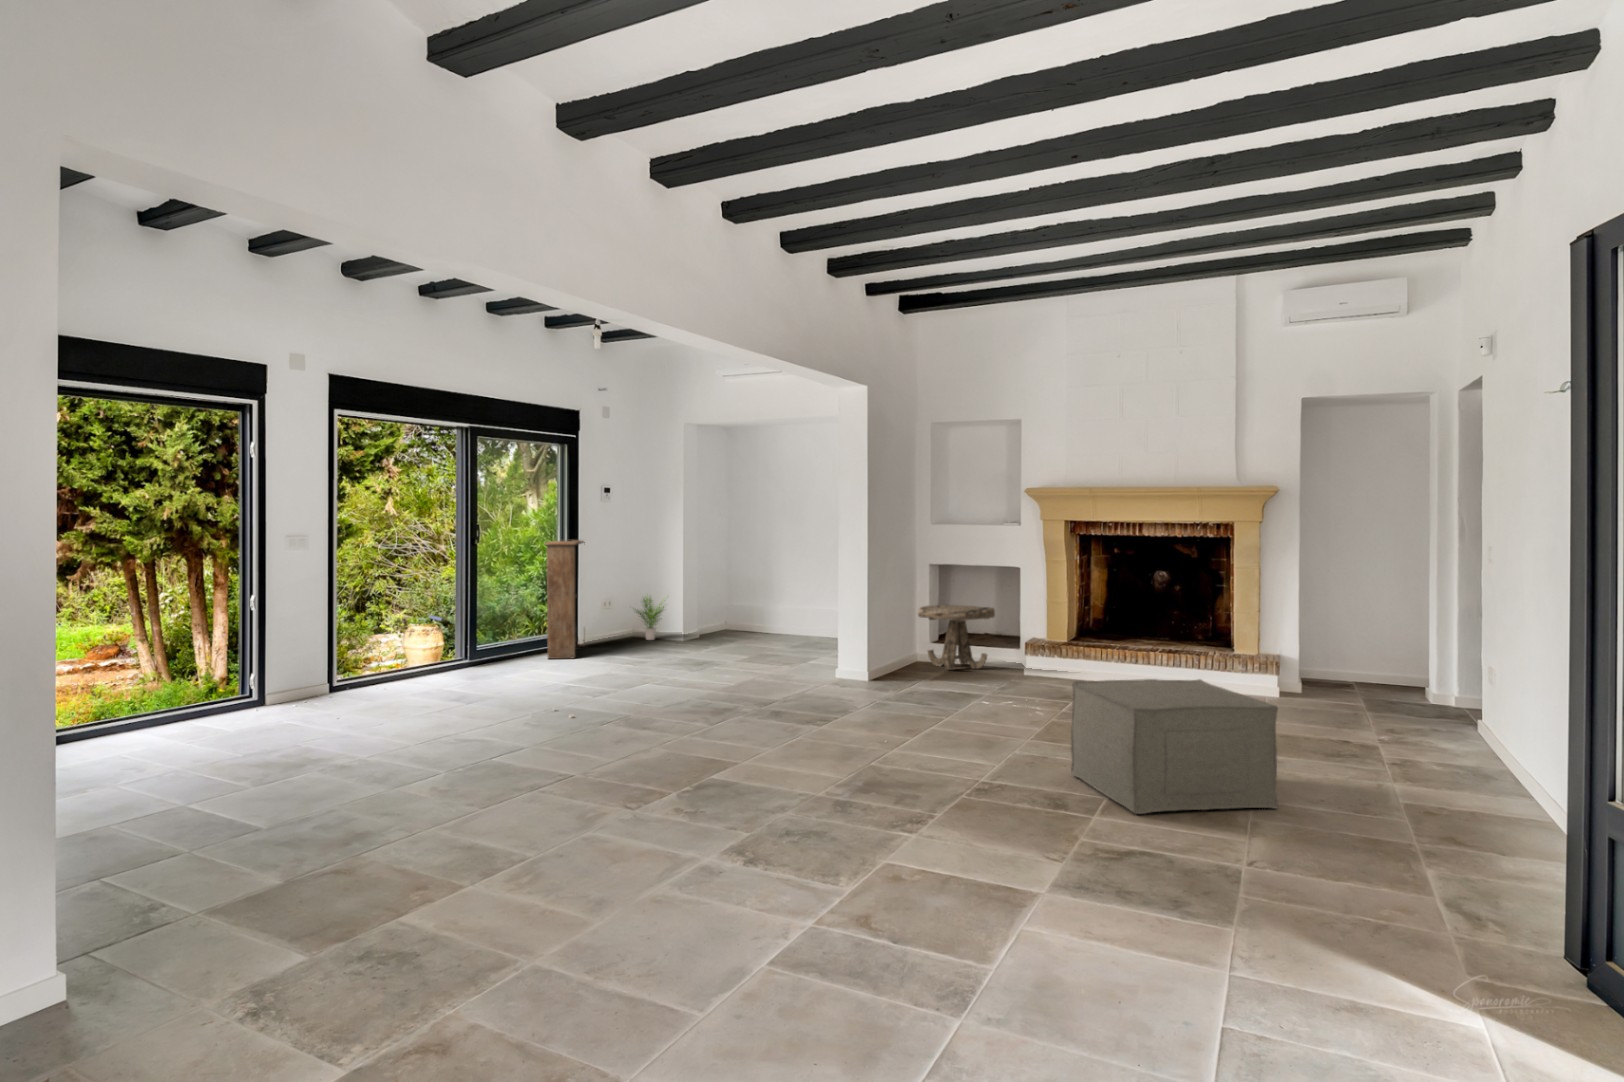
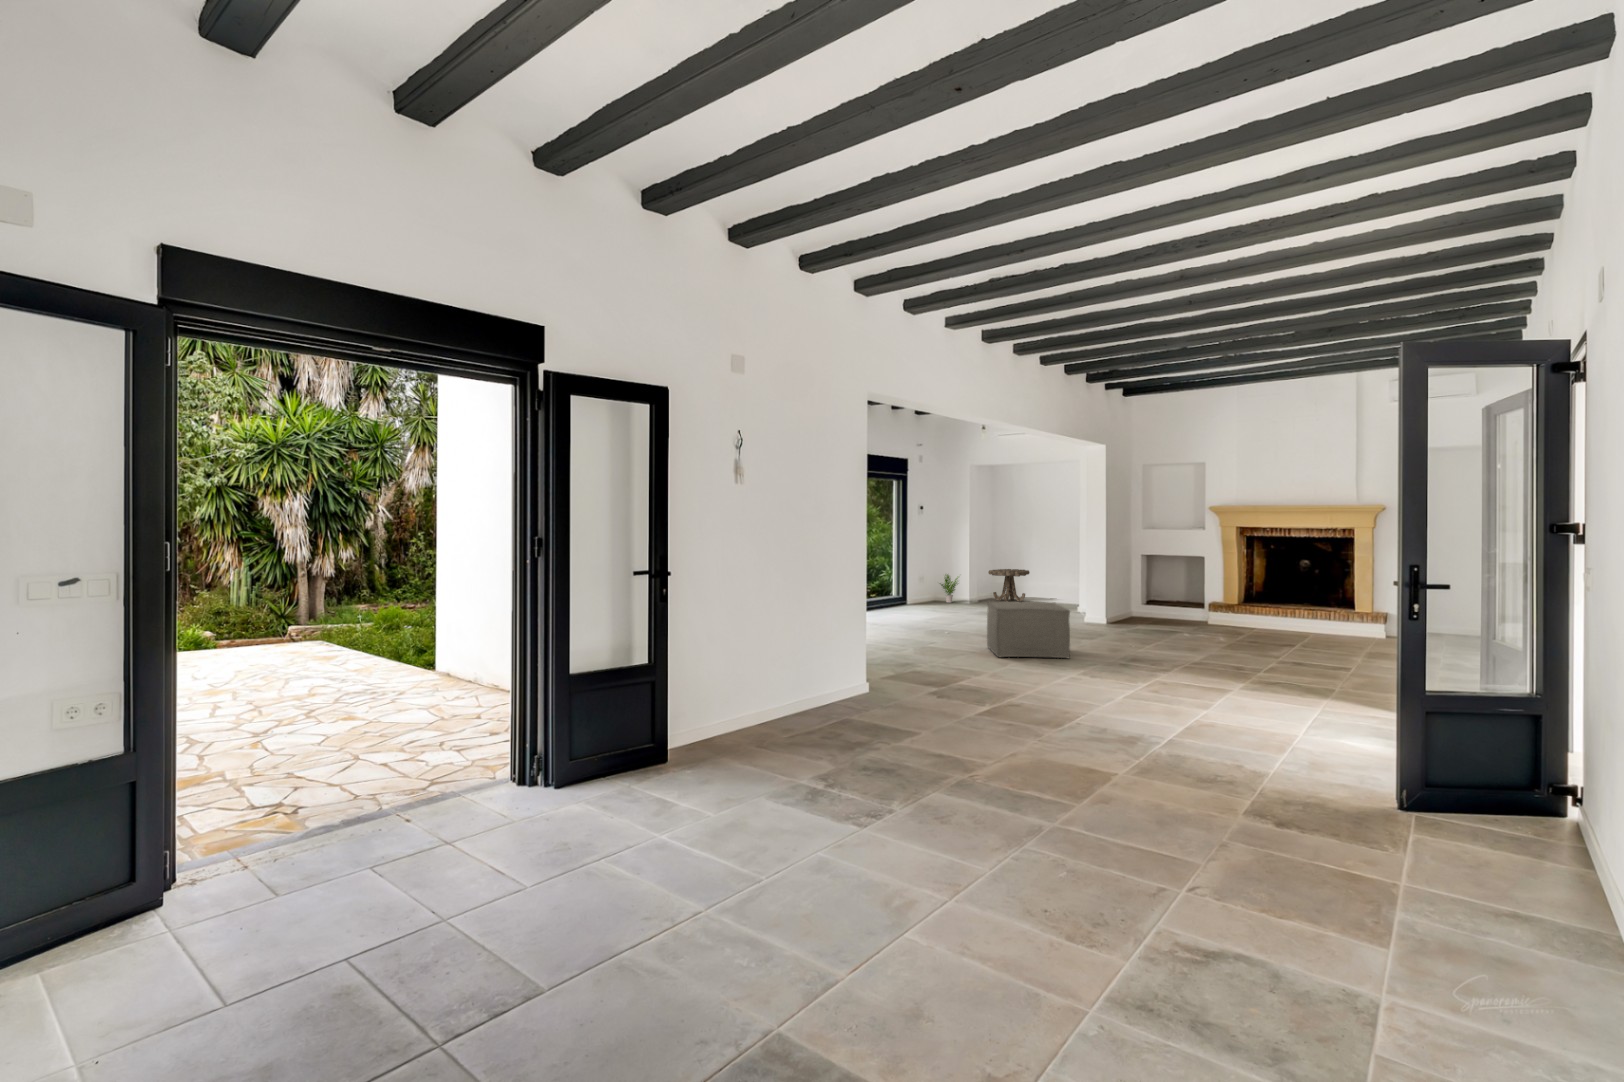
bookshelf: present [545,540,585,659] -> none [895,538,913,610]
side table: present [918,605,995,670] -> present [988,569,1030,602]
ottoman: present [1071,679,1278,814] -> present [987,601,1070,658]

